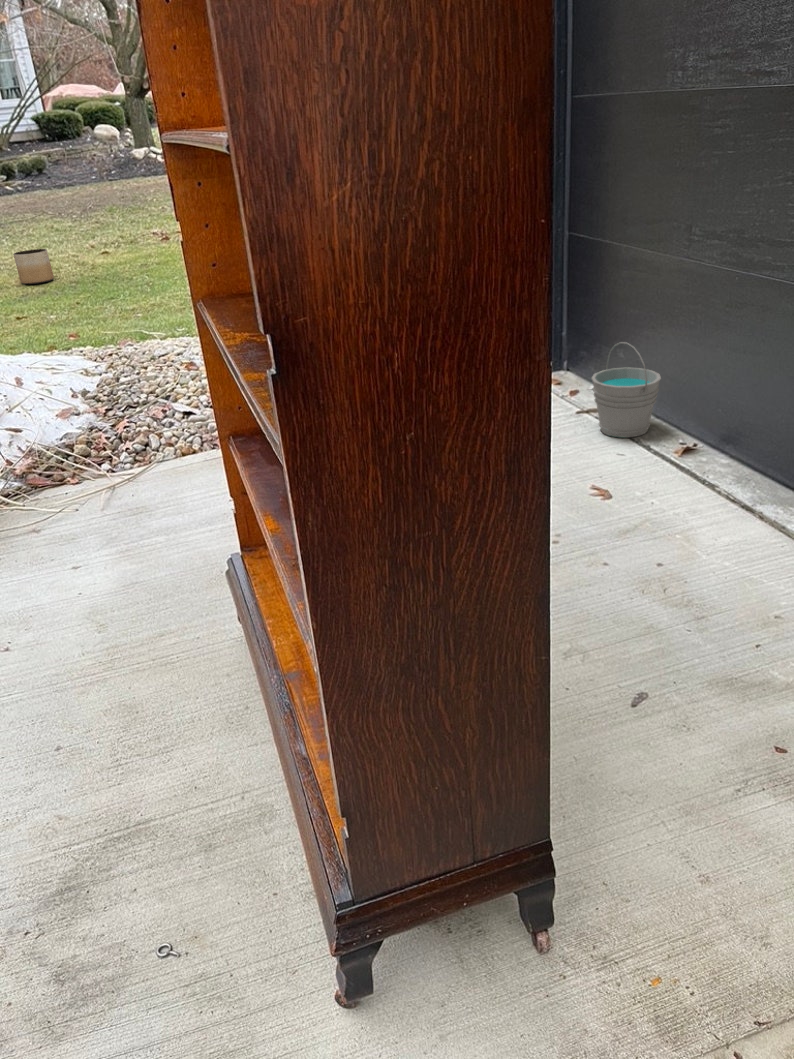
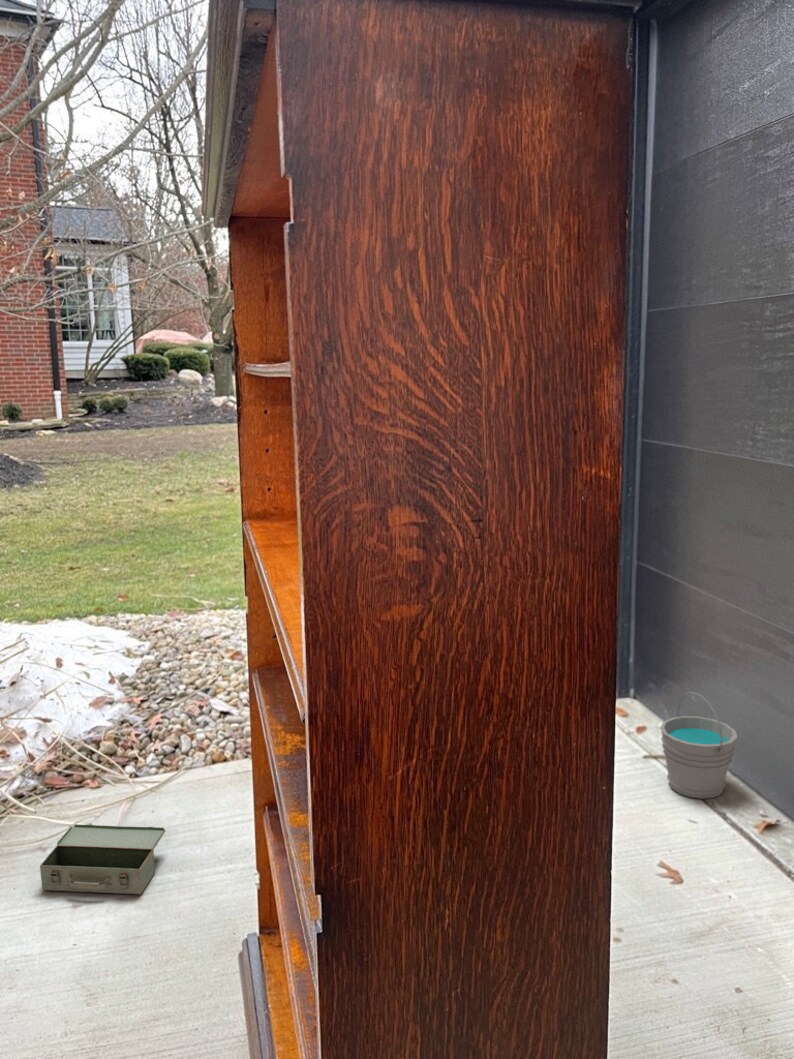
planter: present [13,249,54,284] -> none [80,499,115,532]
toolbox: none [35,497,146,555] -> present [40,825,165,894]

